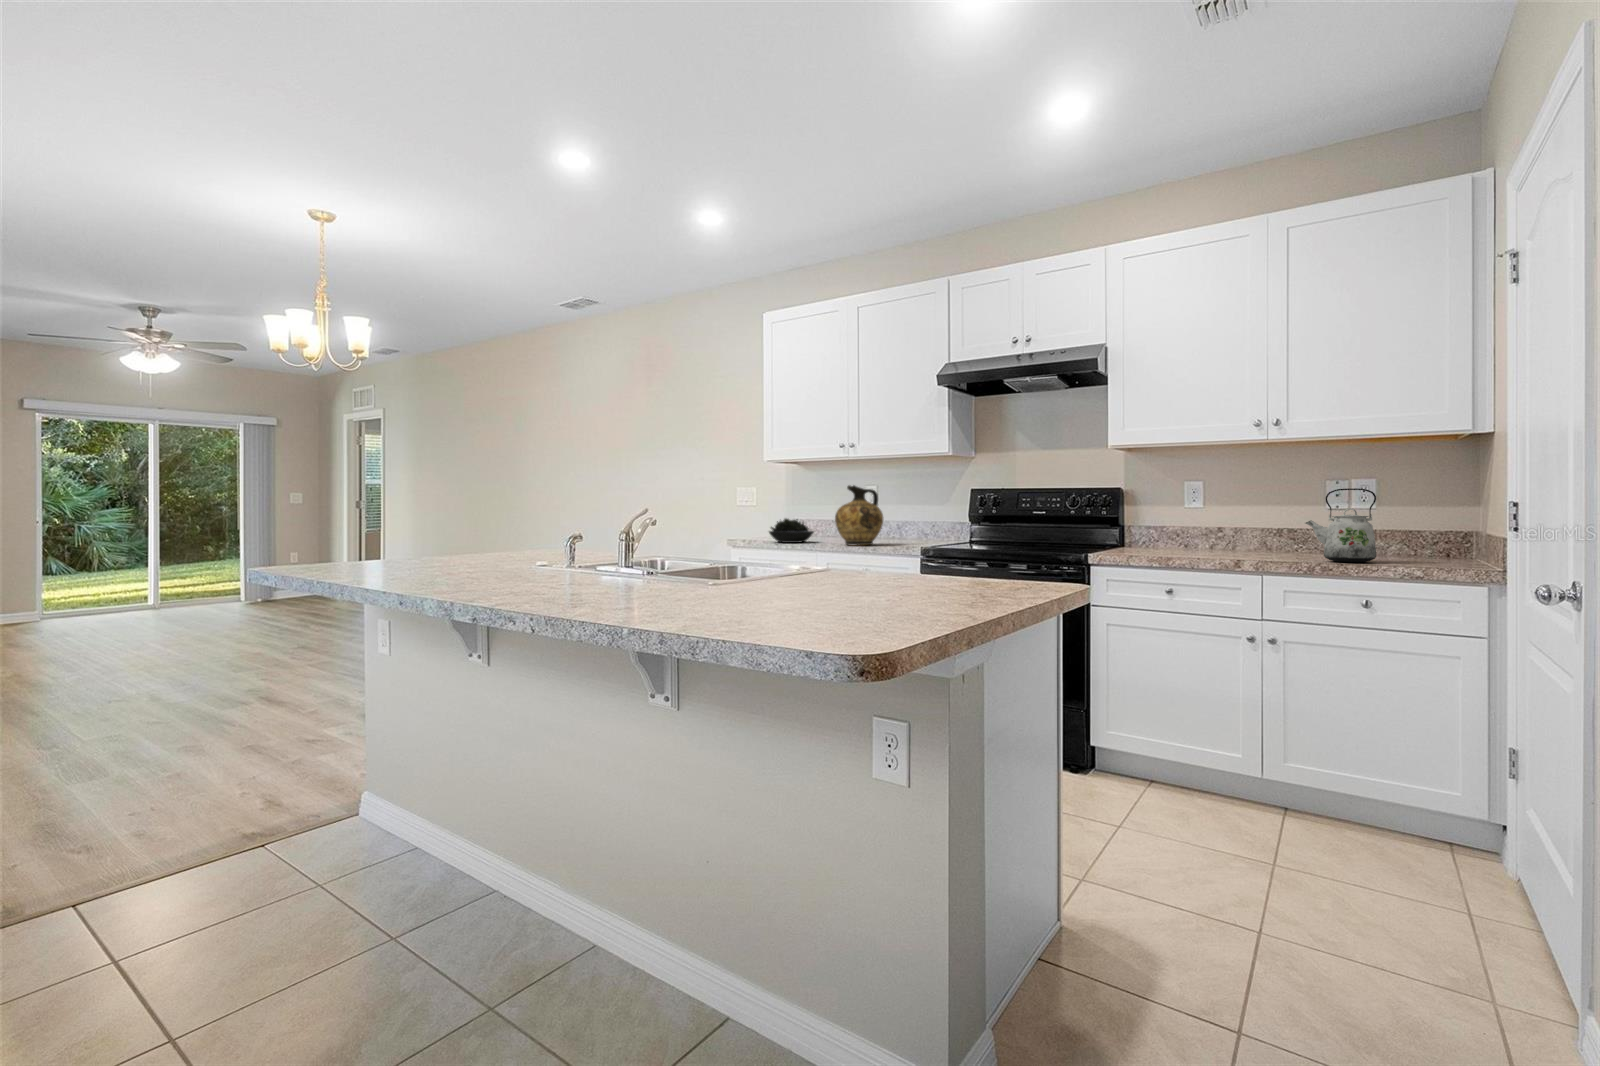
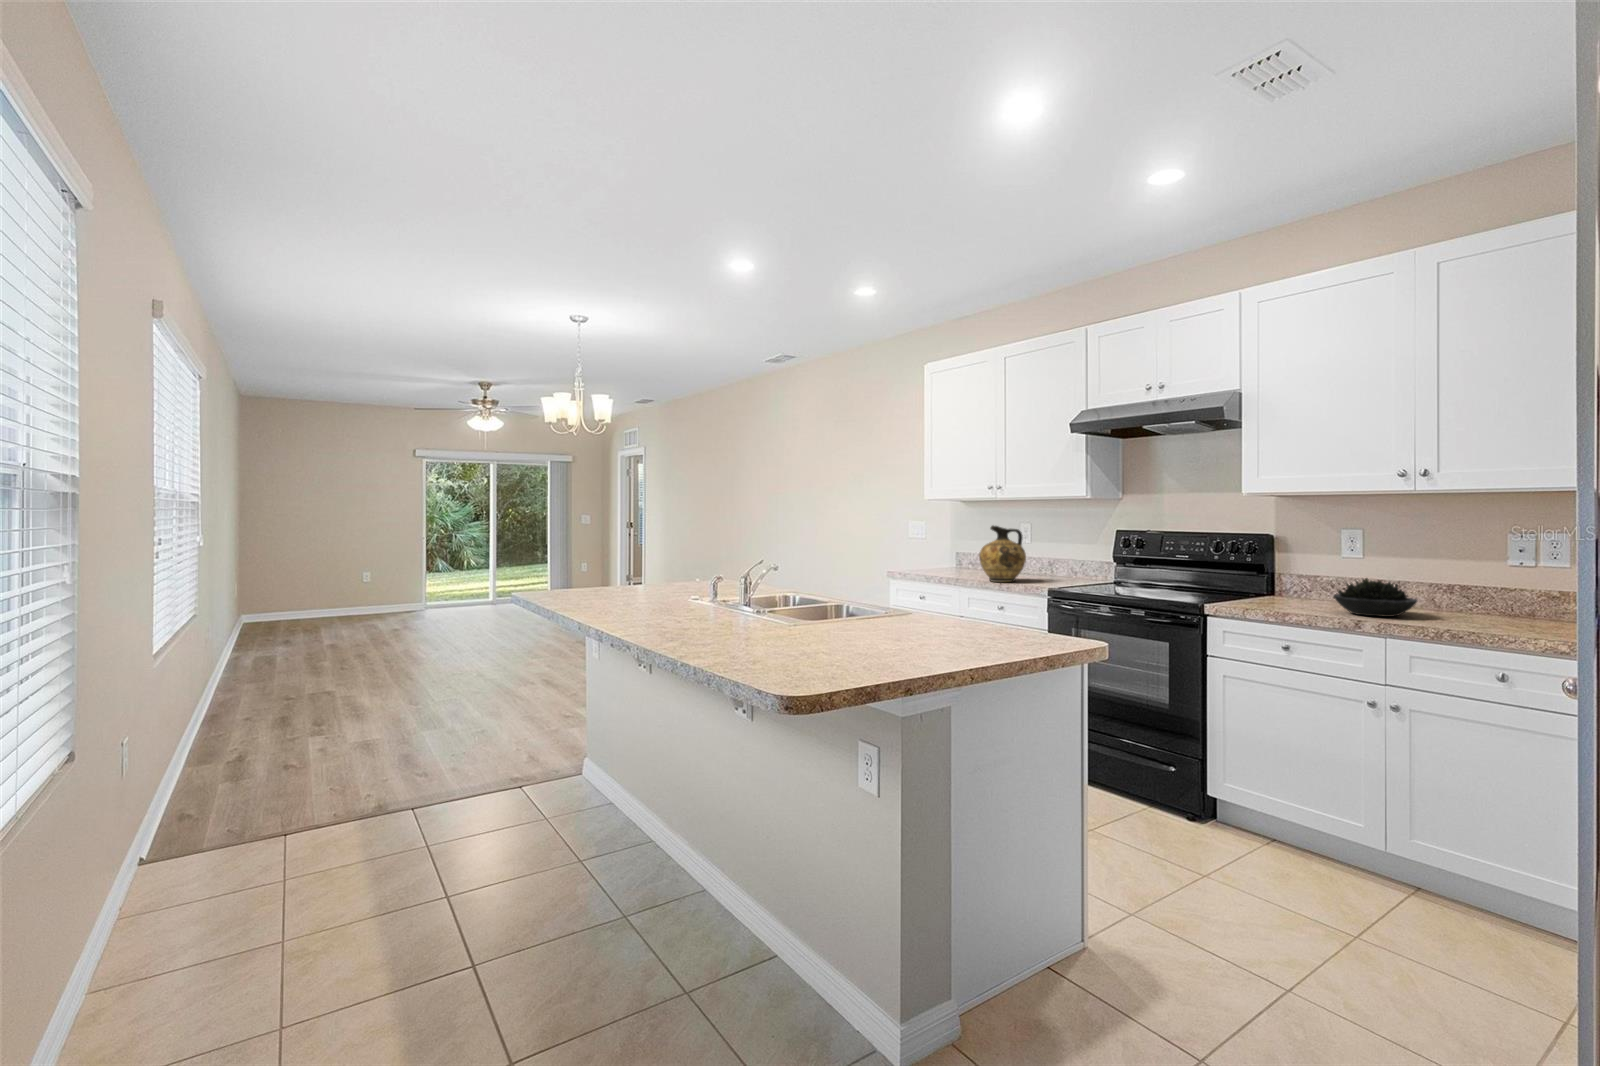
kettle: present [1305,488,1376,562] -> none [1437,551,1522,634]
succulent plant: present [769,519,813,543] -> present [1334,578,1417,617]

